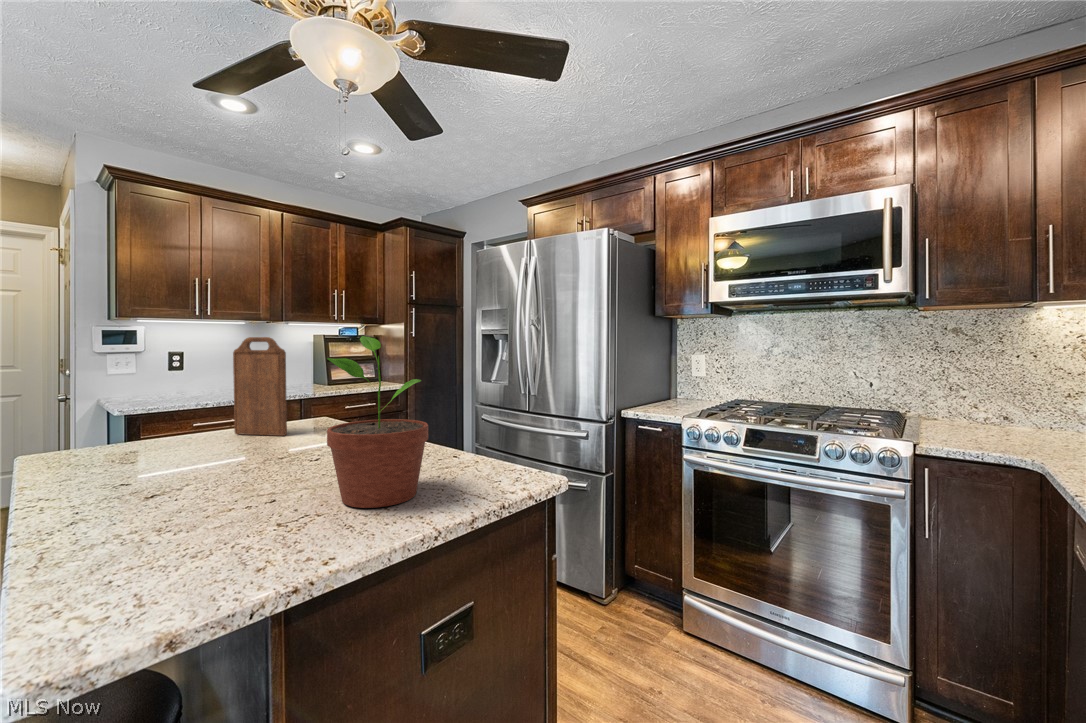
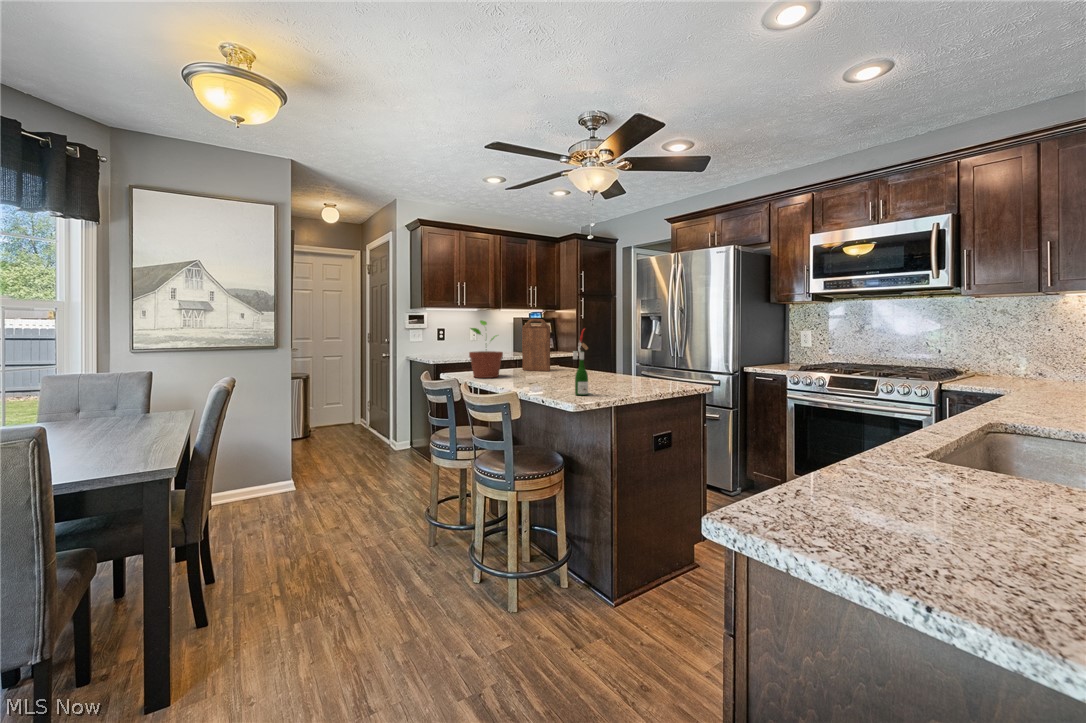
potted plant: present [327,336,428,508] -> present [469,320,503,378]
wine bottle: none [153,370,232,583] -> present [573,329,592,395]

